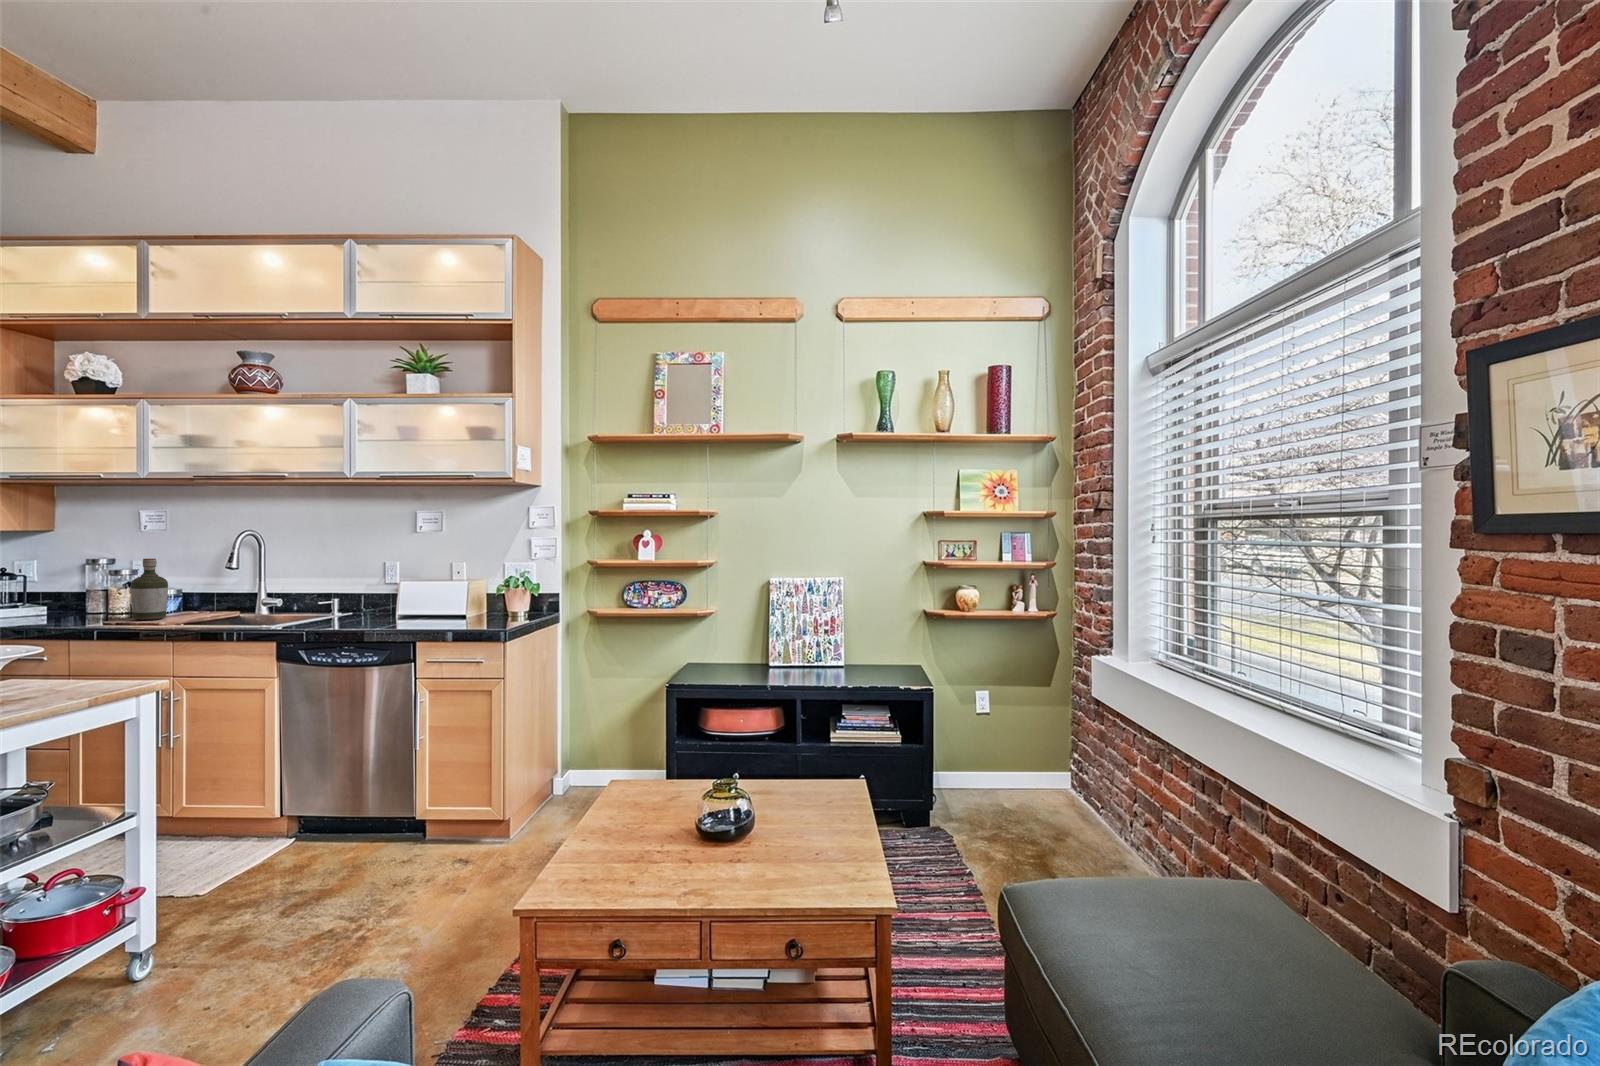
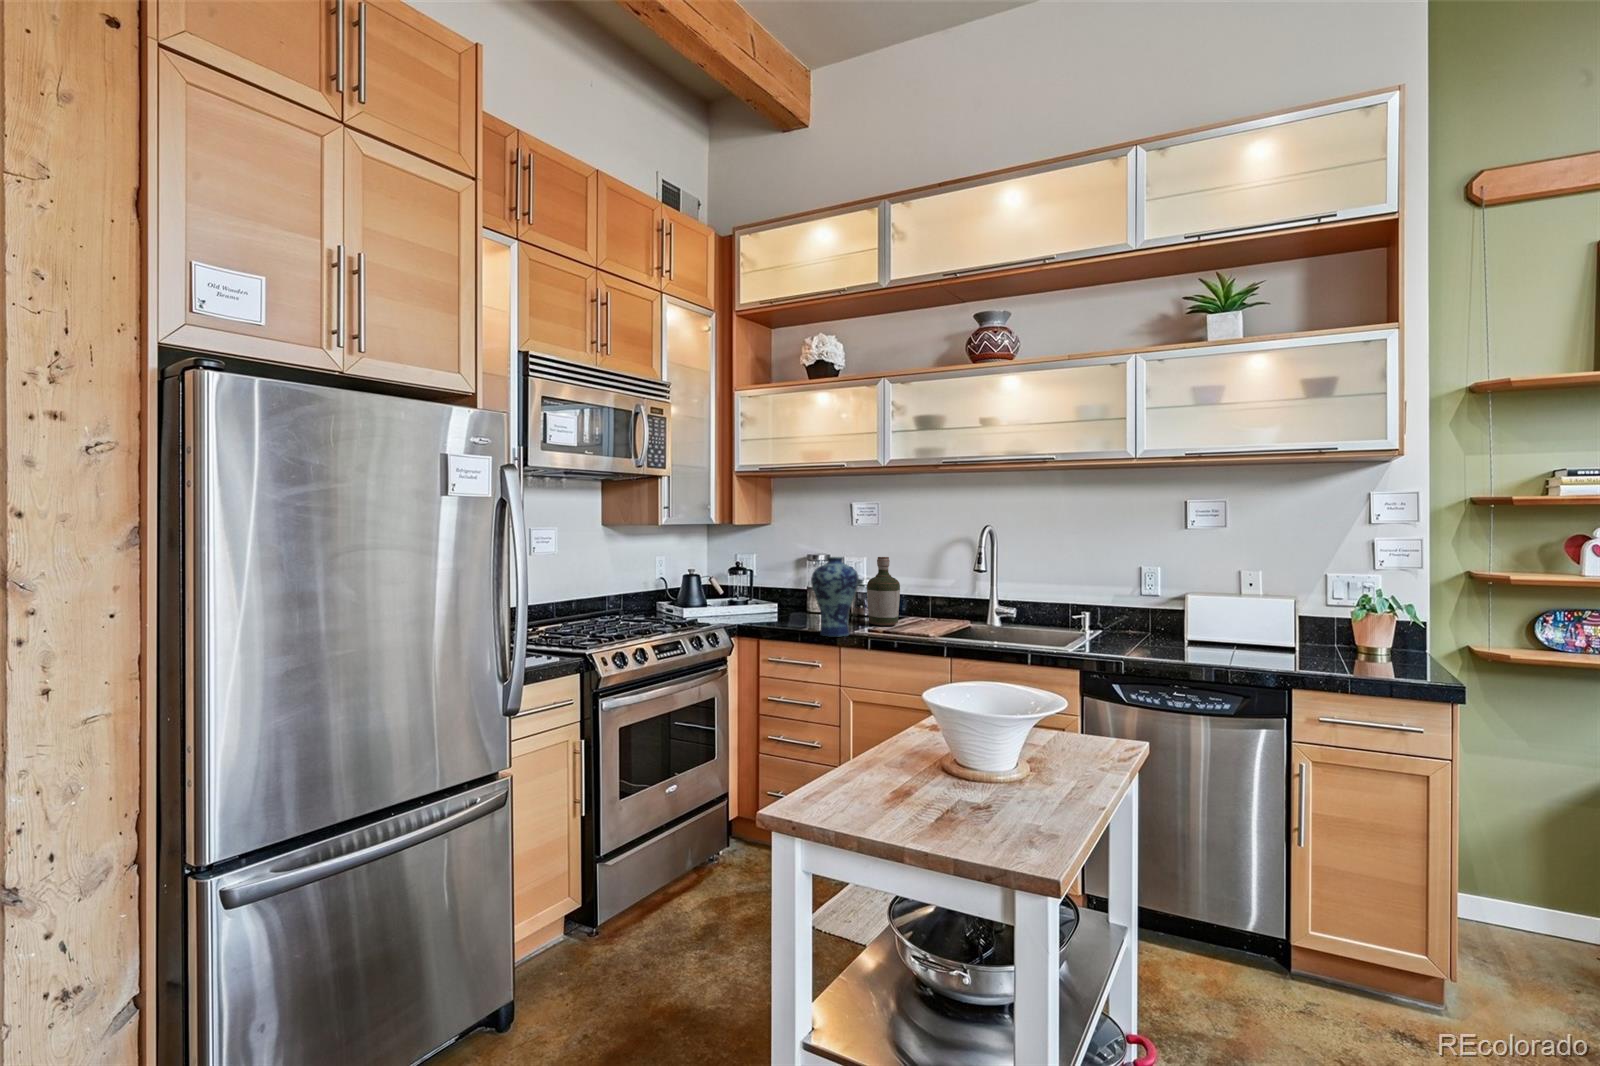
vase: none [40,558,102,630] -> present [811,557,859,636]

